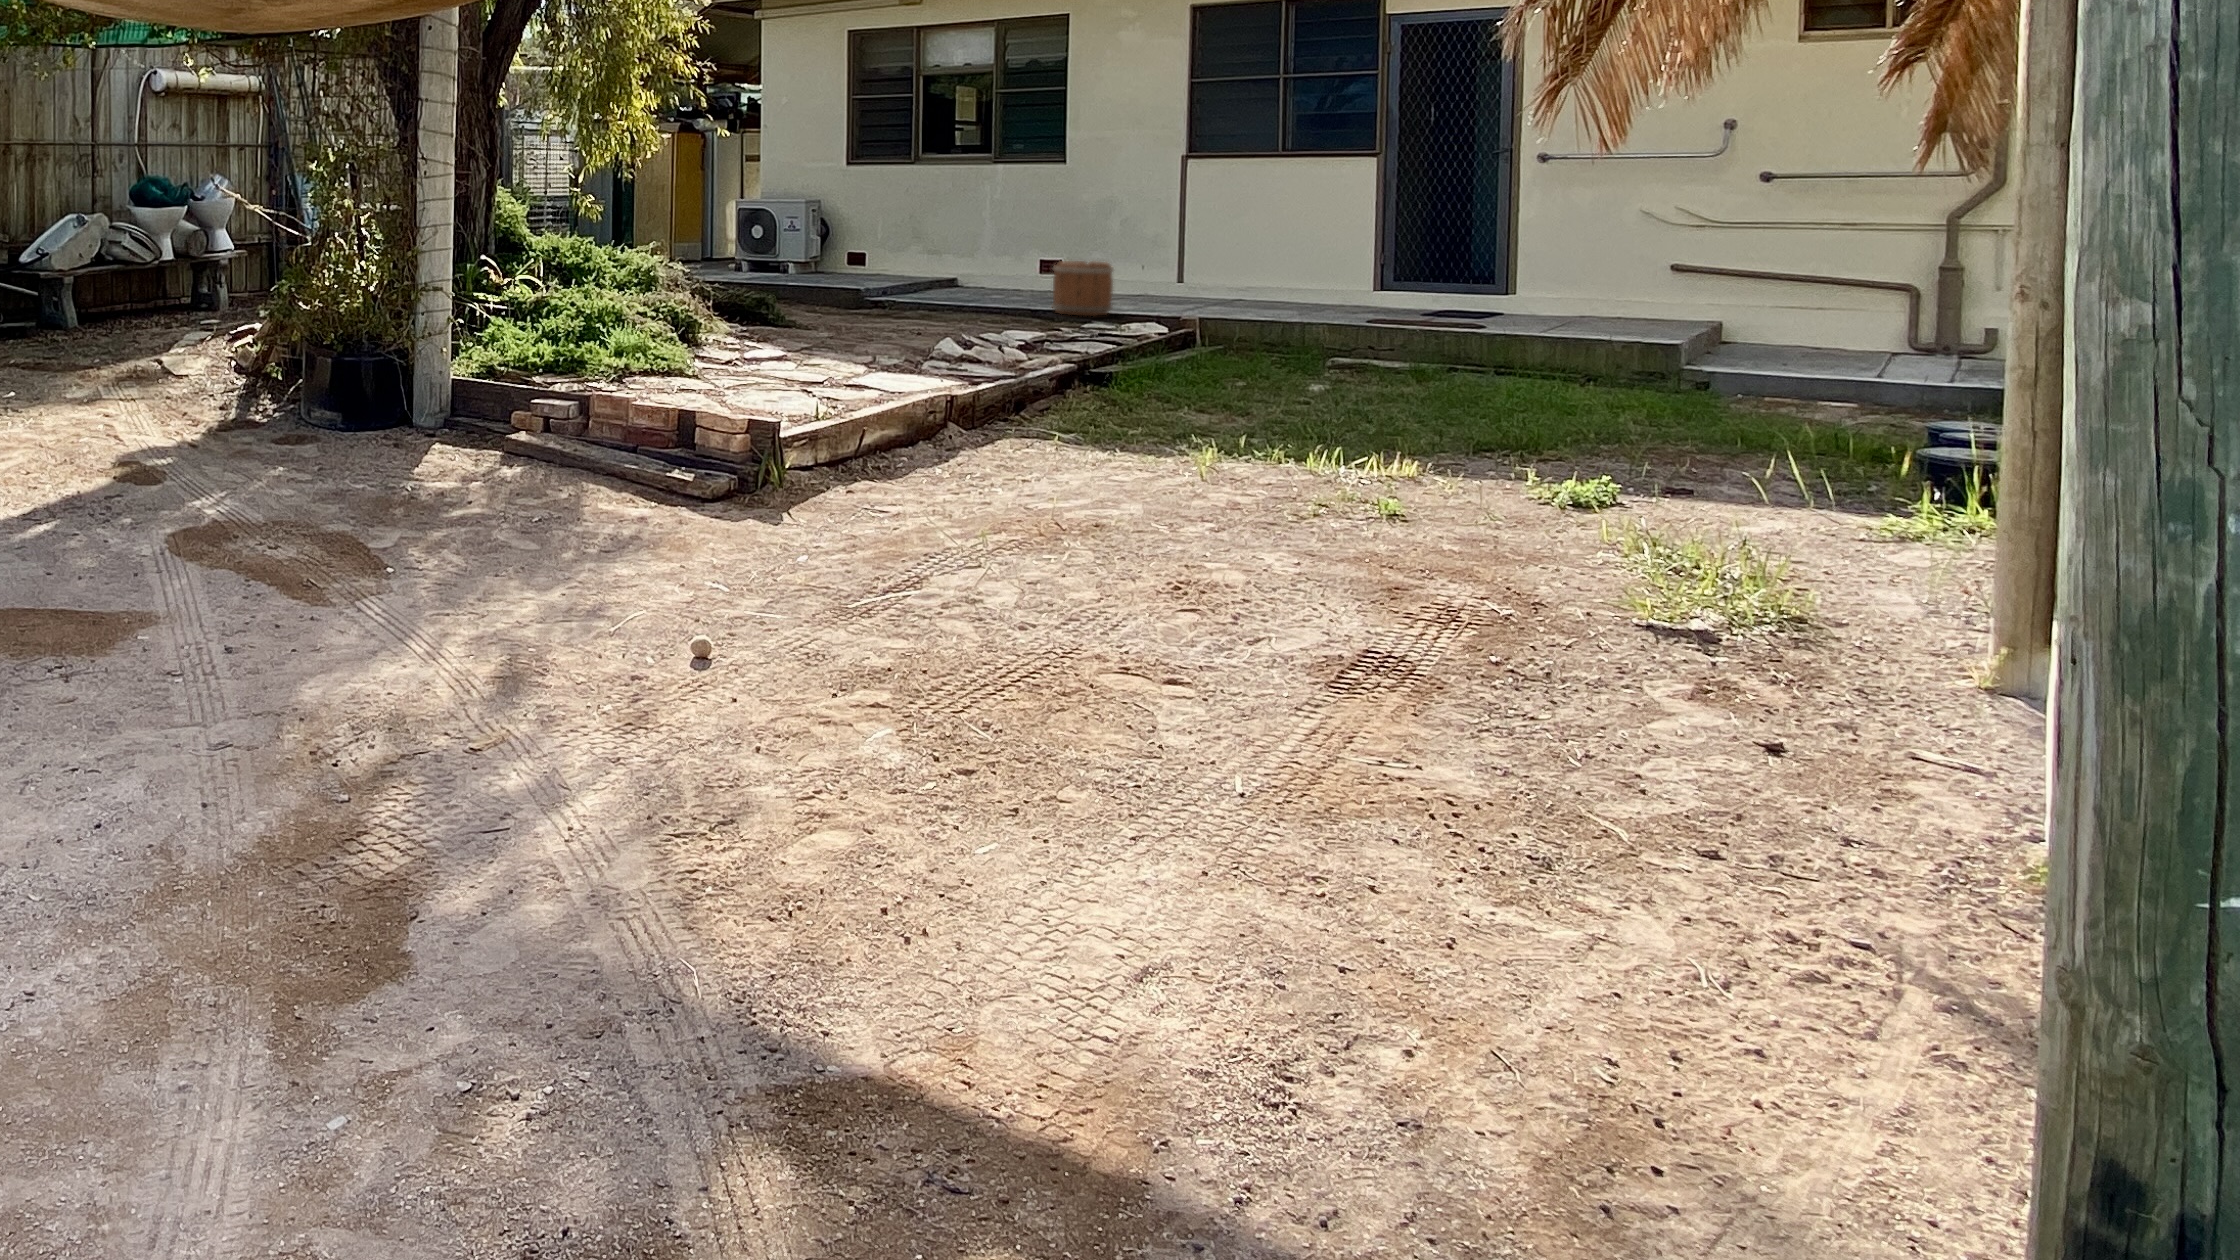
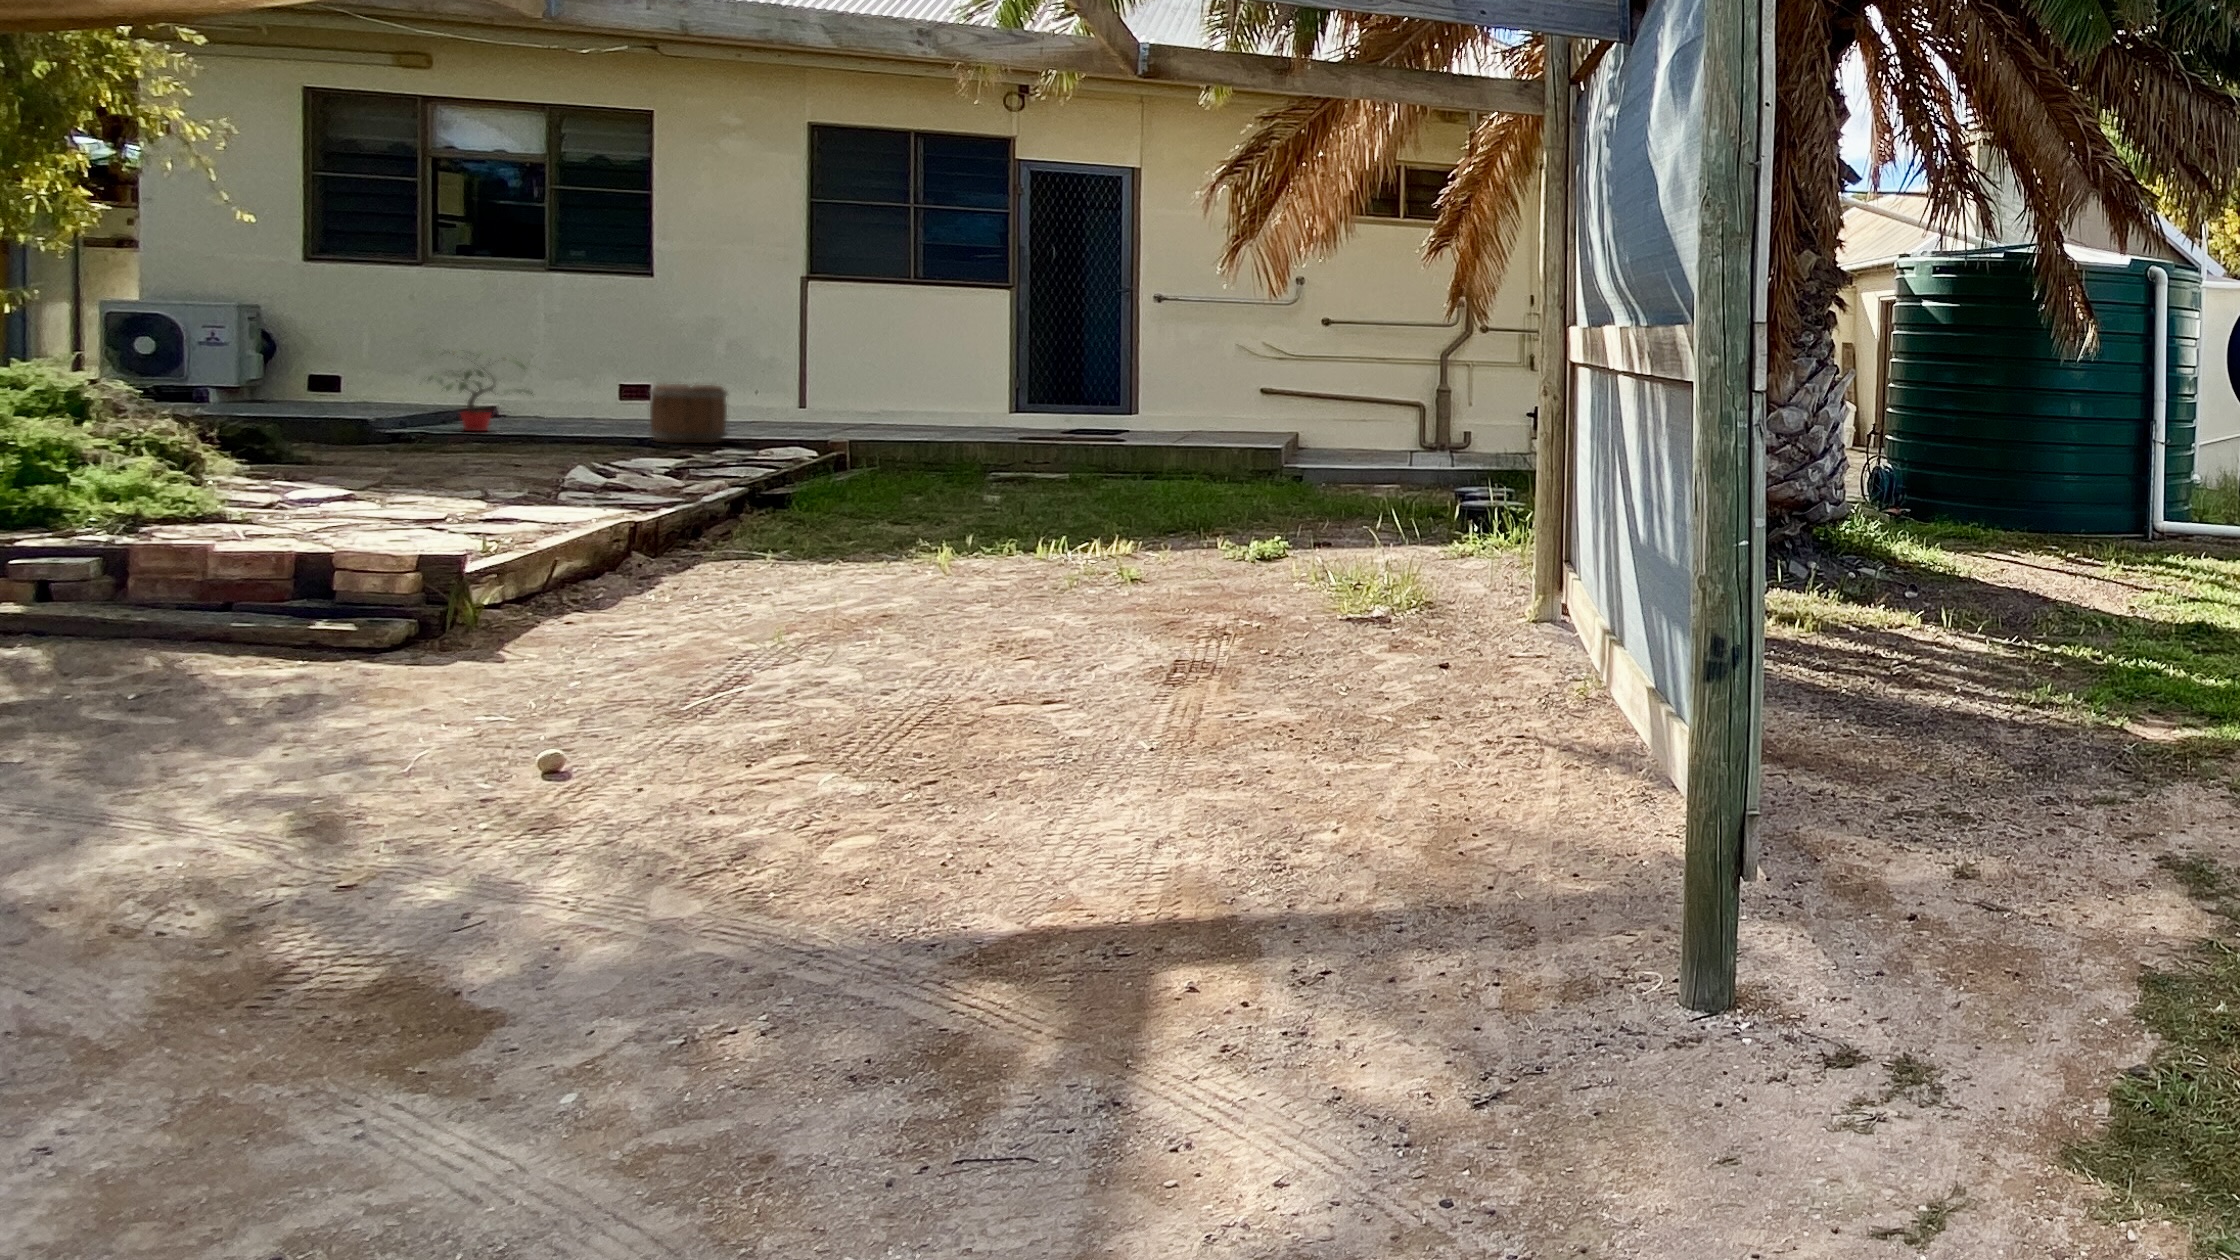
potted plant: none [905,230,989,300] -> present [429,350,533,431]

